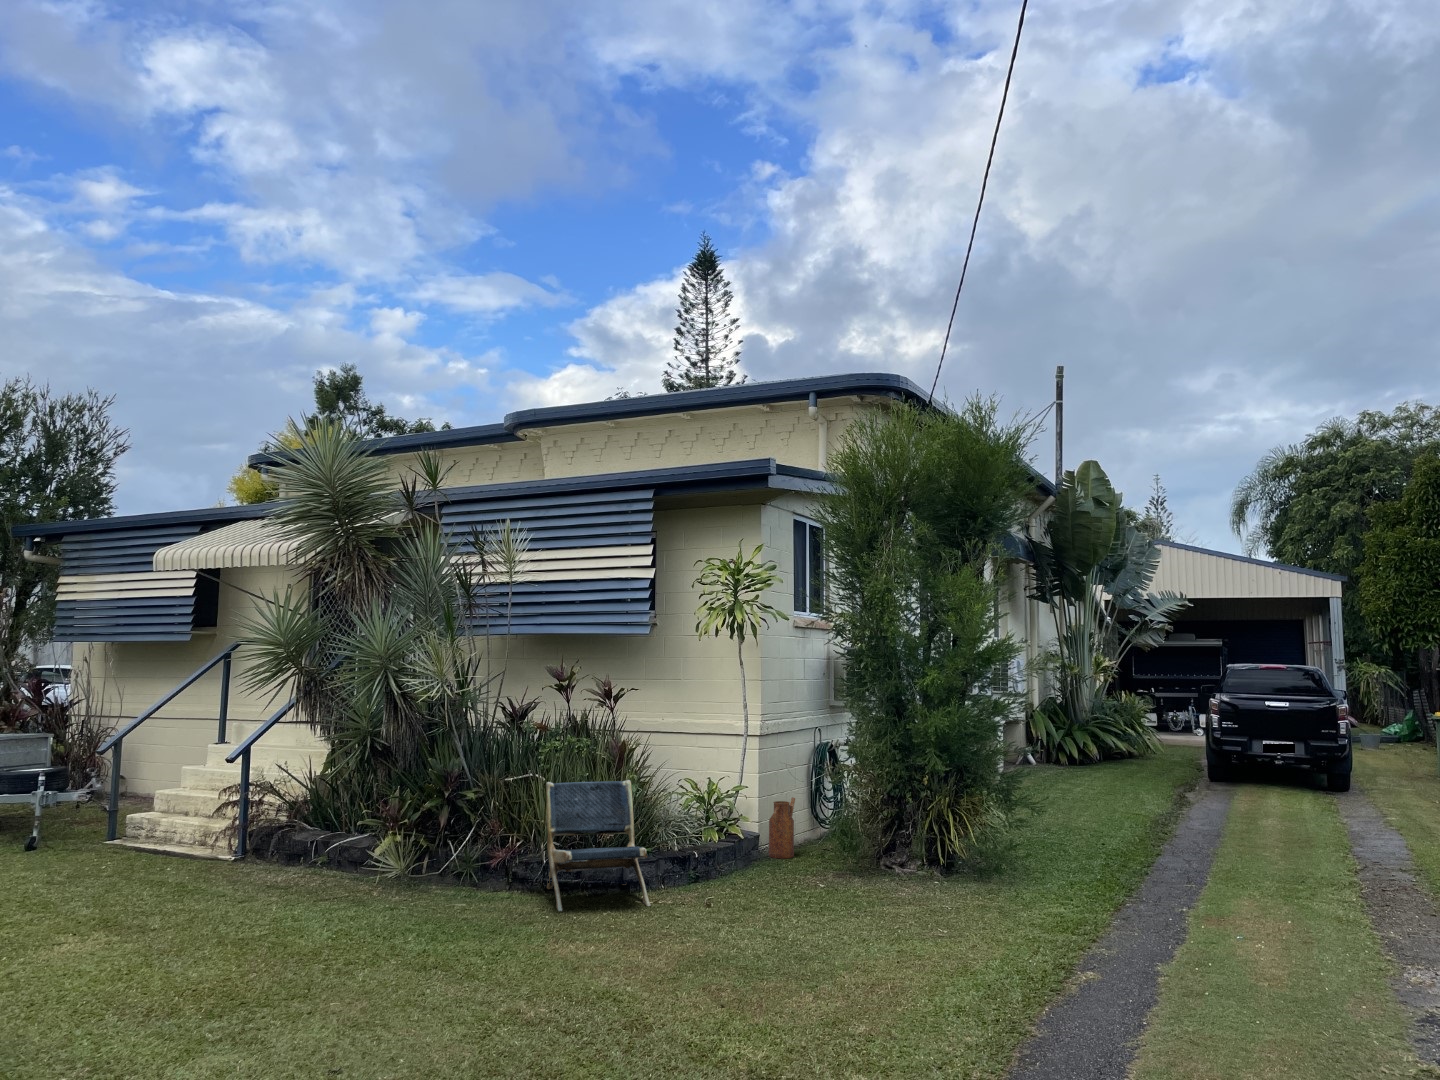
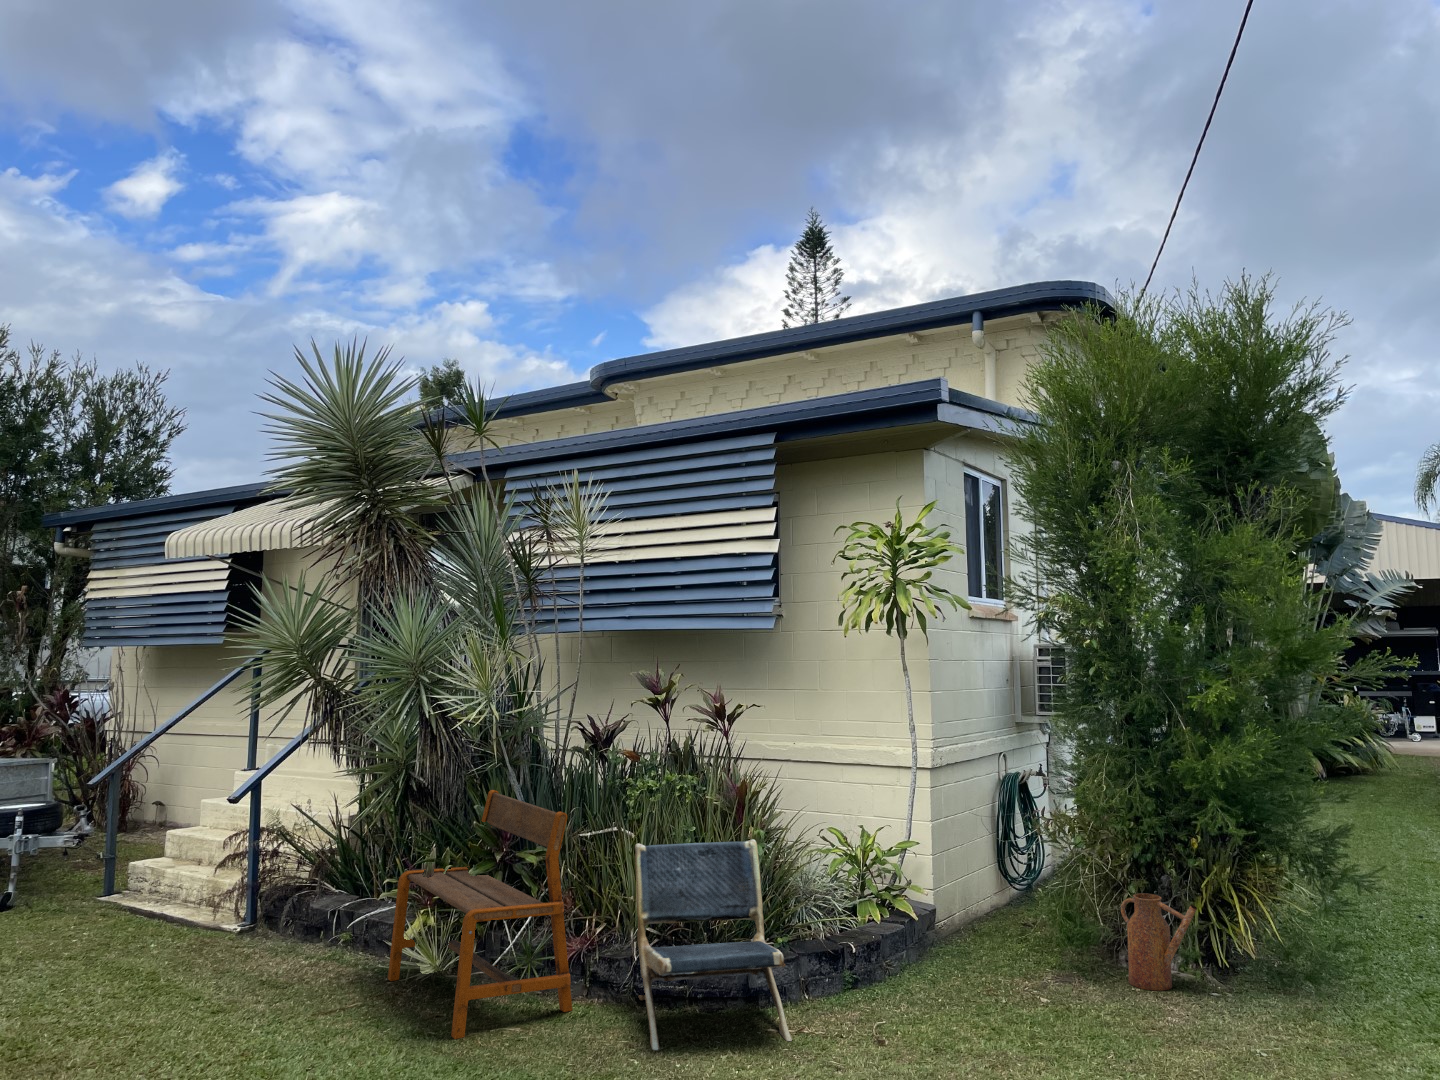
bench: none [365,748,502,908] -> present [388,790,572,1039]
watering can: present [769,797,795,859] -> present [1121,893,1197,991]

